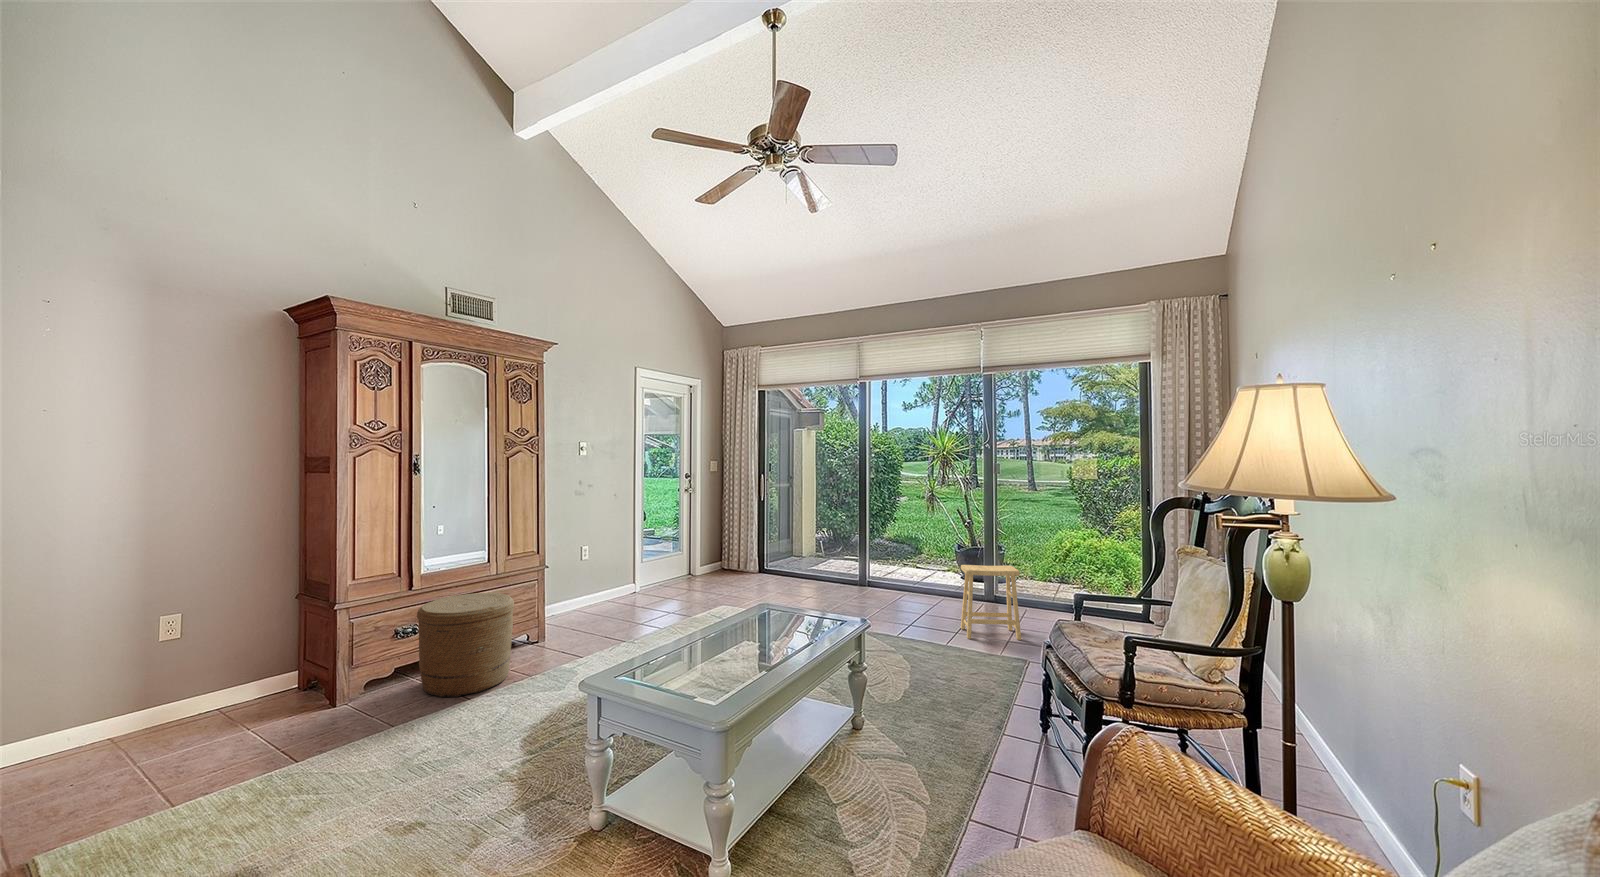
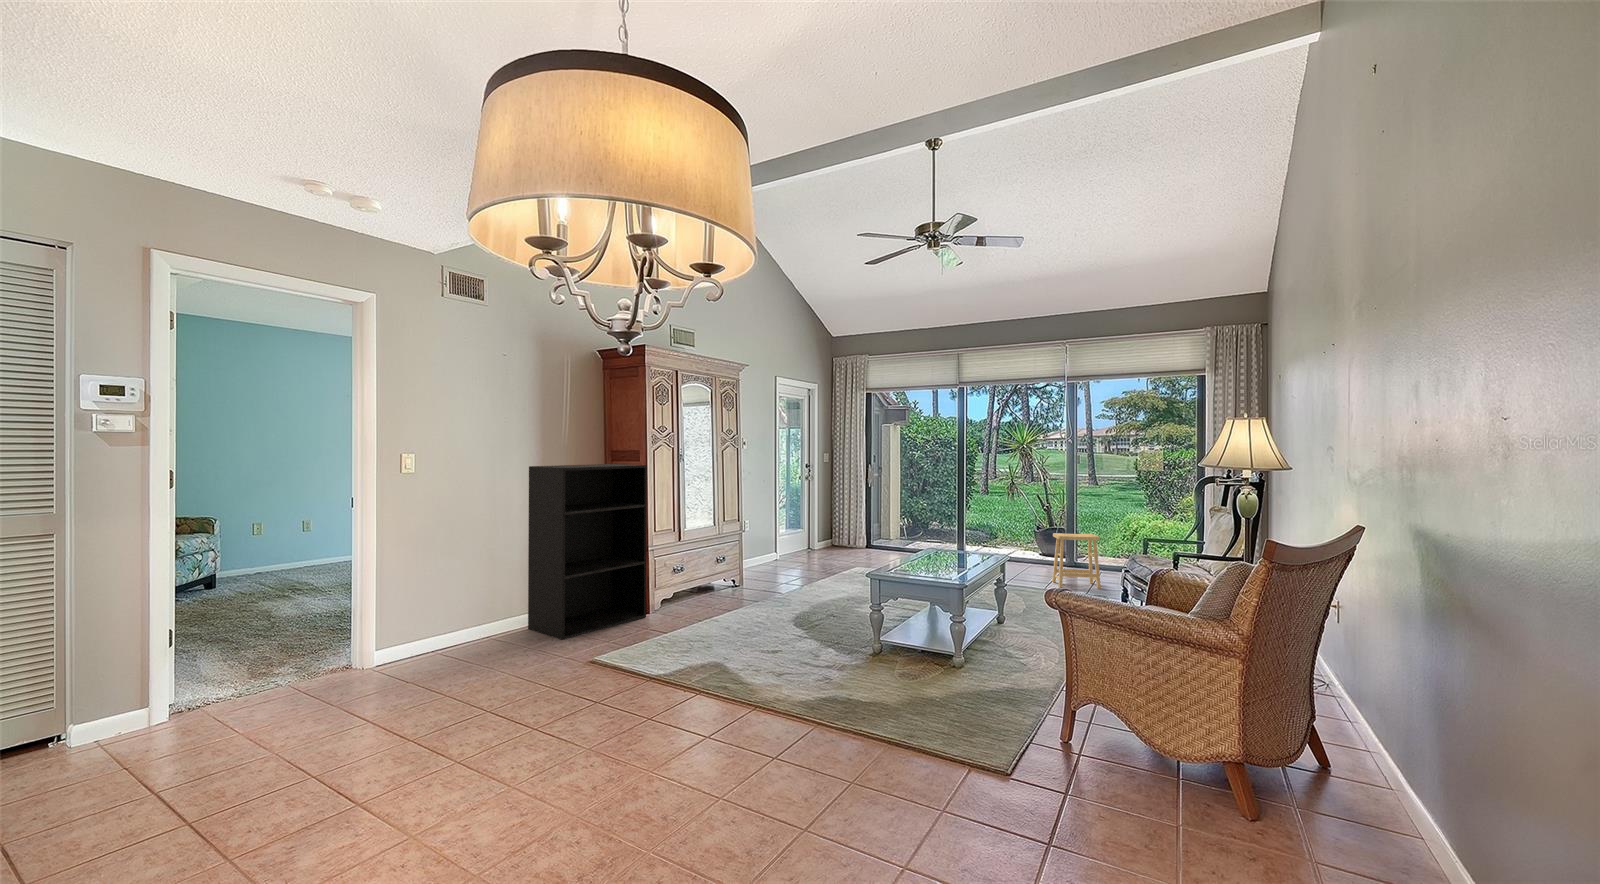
bookshelf: none [74,480,322,789] -> present [528,464,647,640]
woven basket: present [417,593,514,697] -> none [688,545,747,610]

